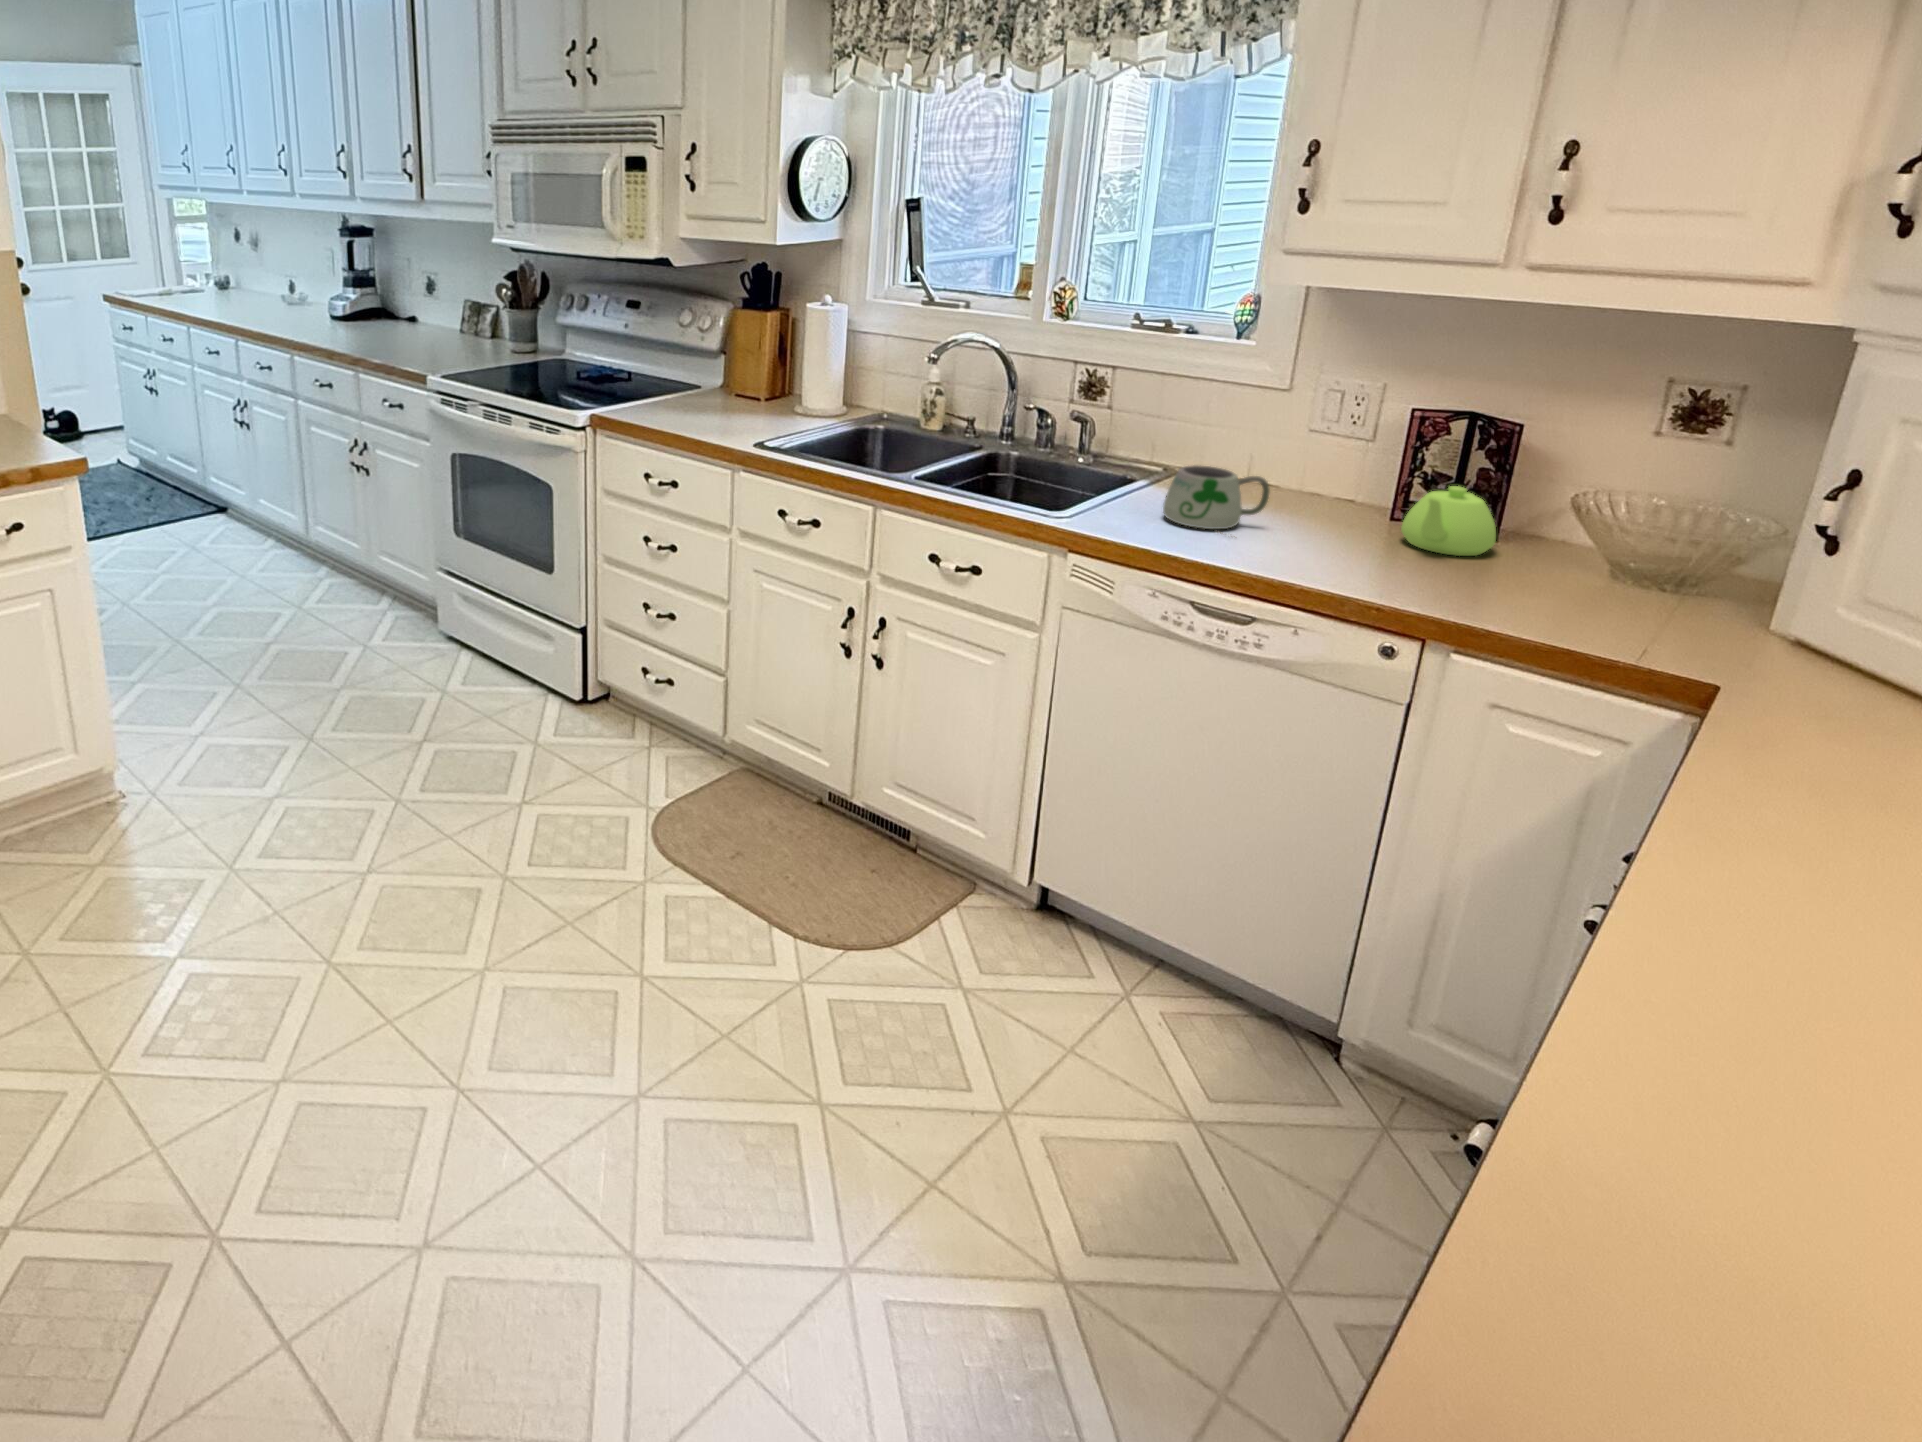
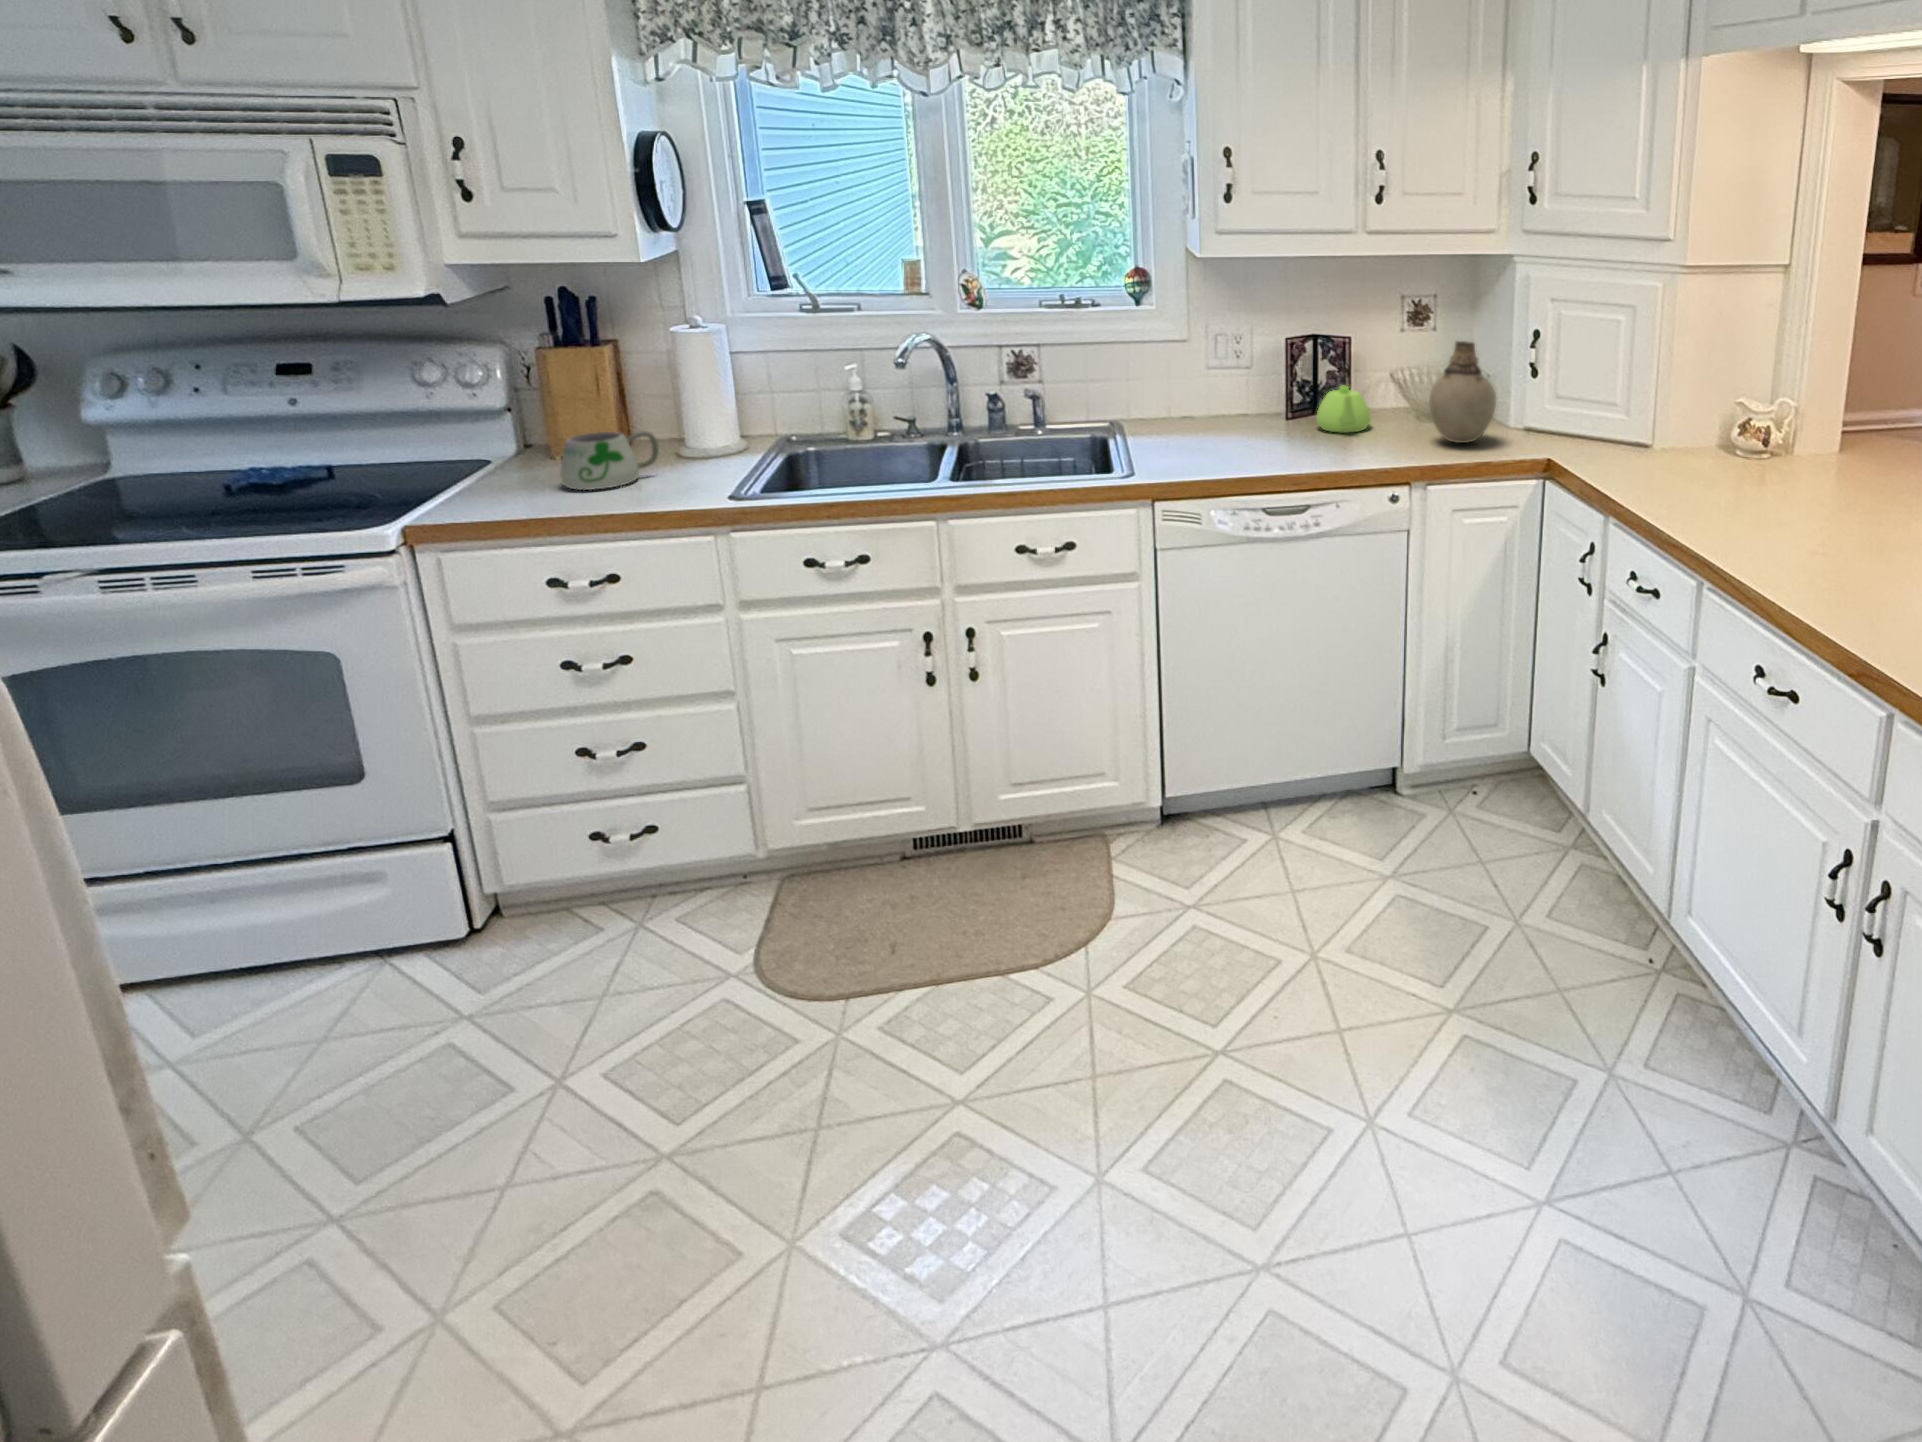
vase: none [1533,452,1675,617] -> present [1429,341,1496,443]
mug: present [1163,465,1269,537] -> present [560,431,659,490]

